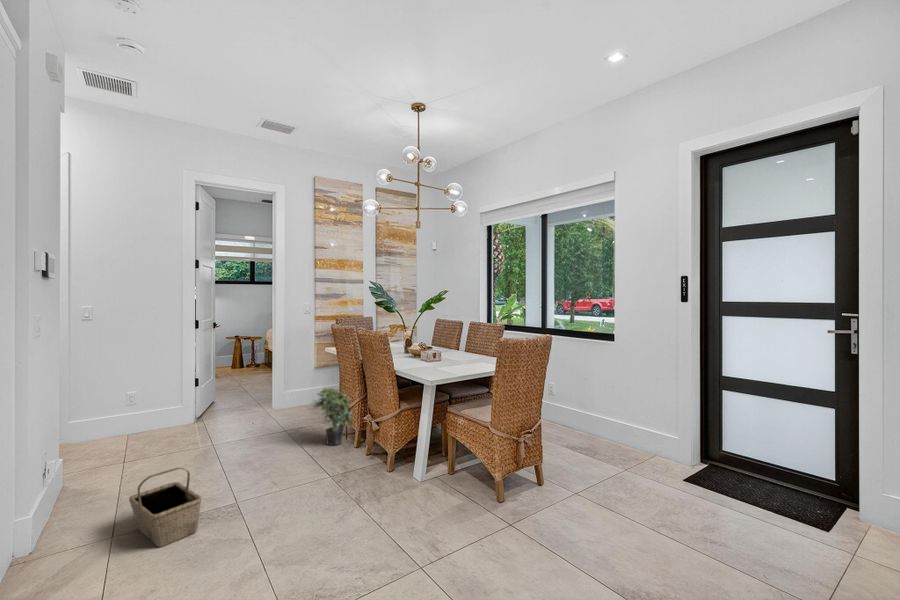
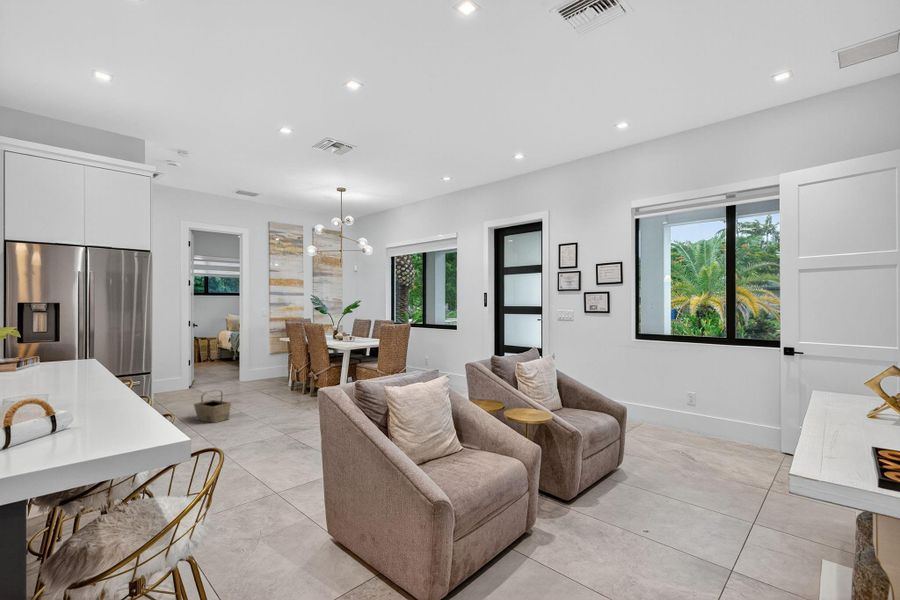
potted plant: present [312,388,354,445] -> none [276,360,305,394]

